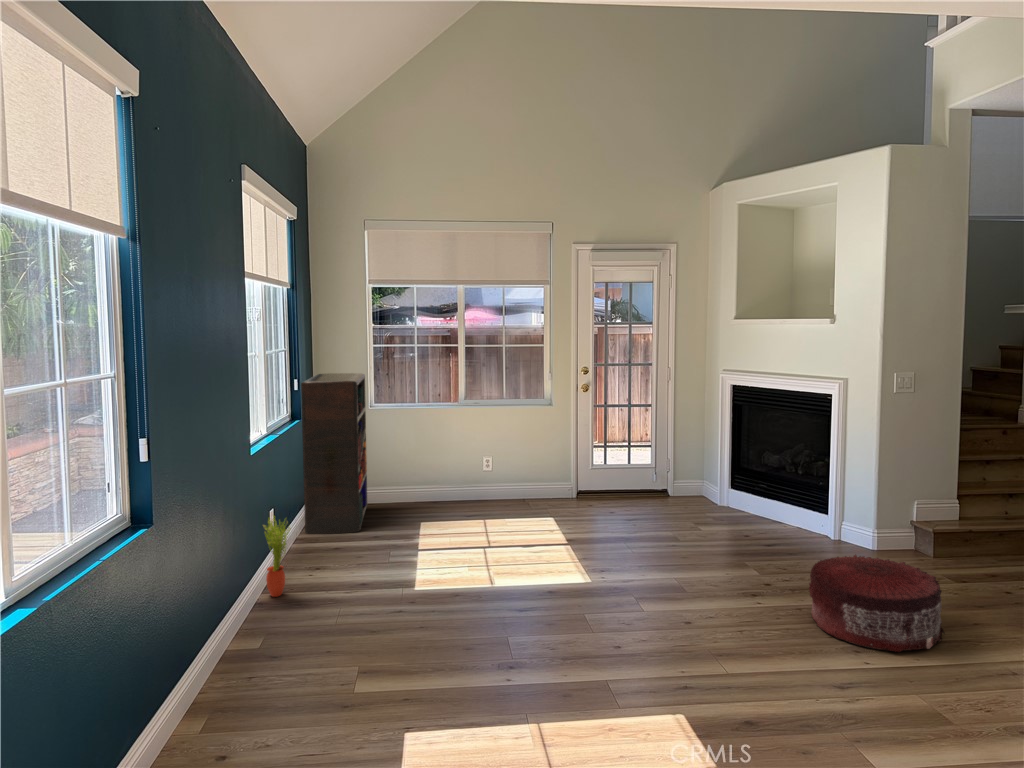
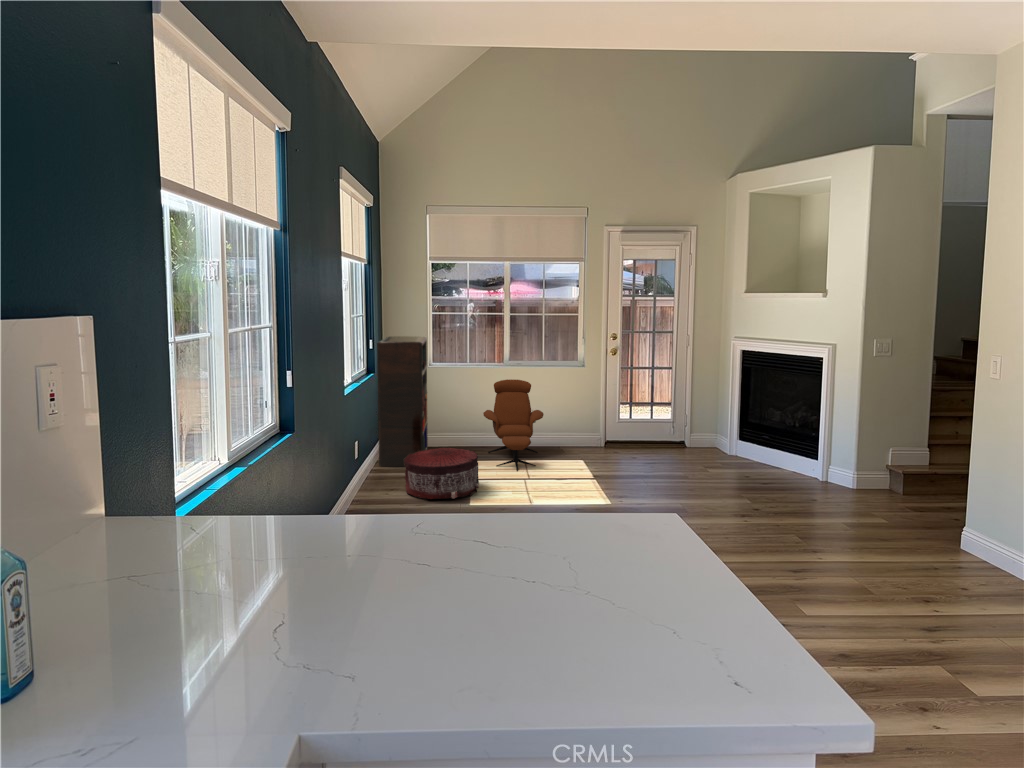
lounge chair: none [434,422,505,536] -> present [483,379,544,471]
potted plant: present [264,518,291,597] -> none [354,444,375,508]
pouf: present [809,555,945,652] -> present [404,447,479,499]

